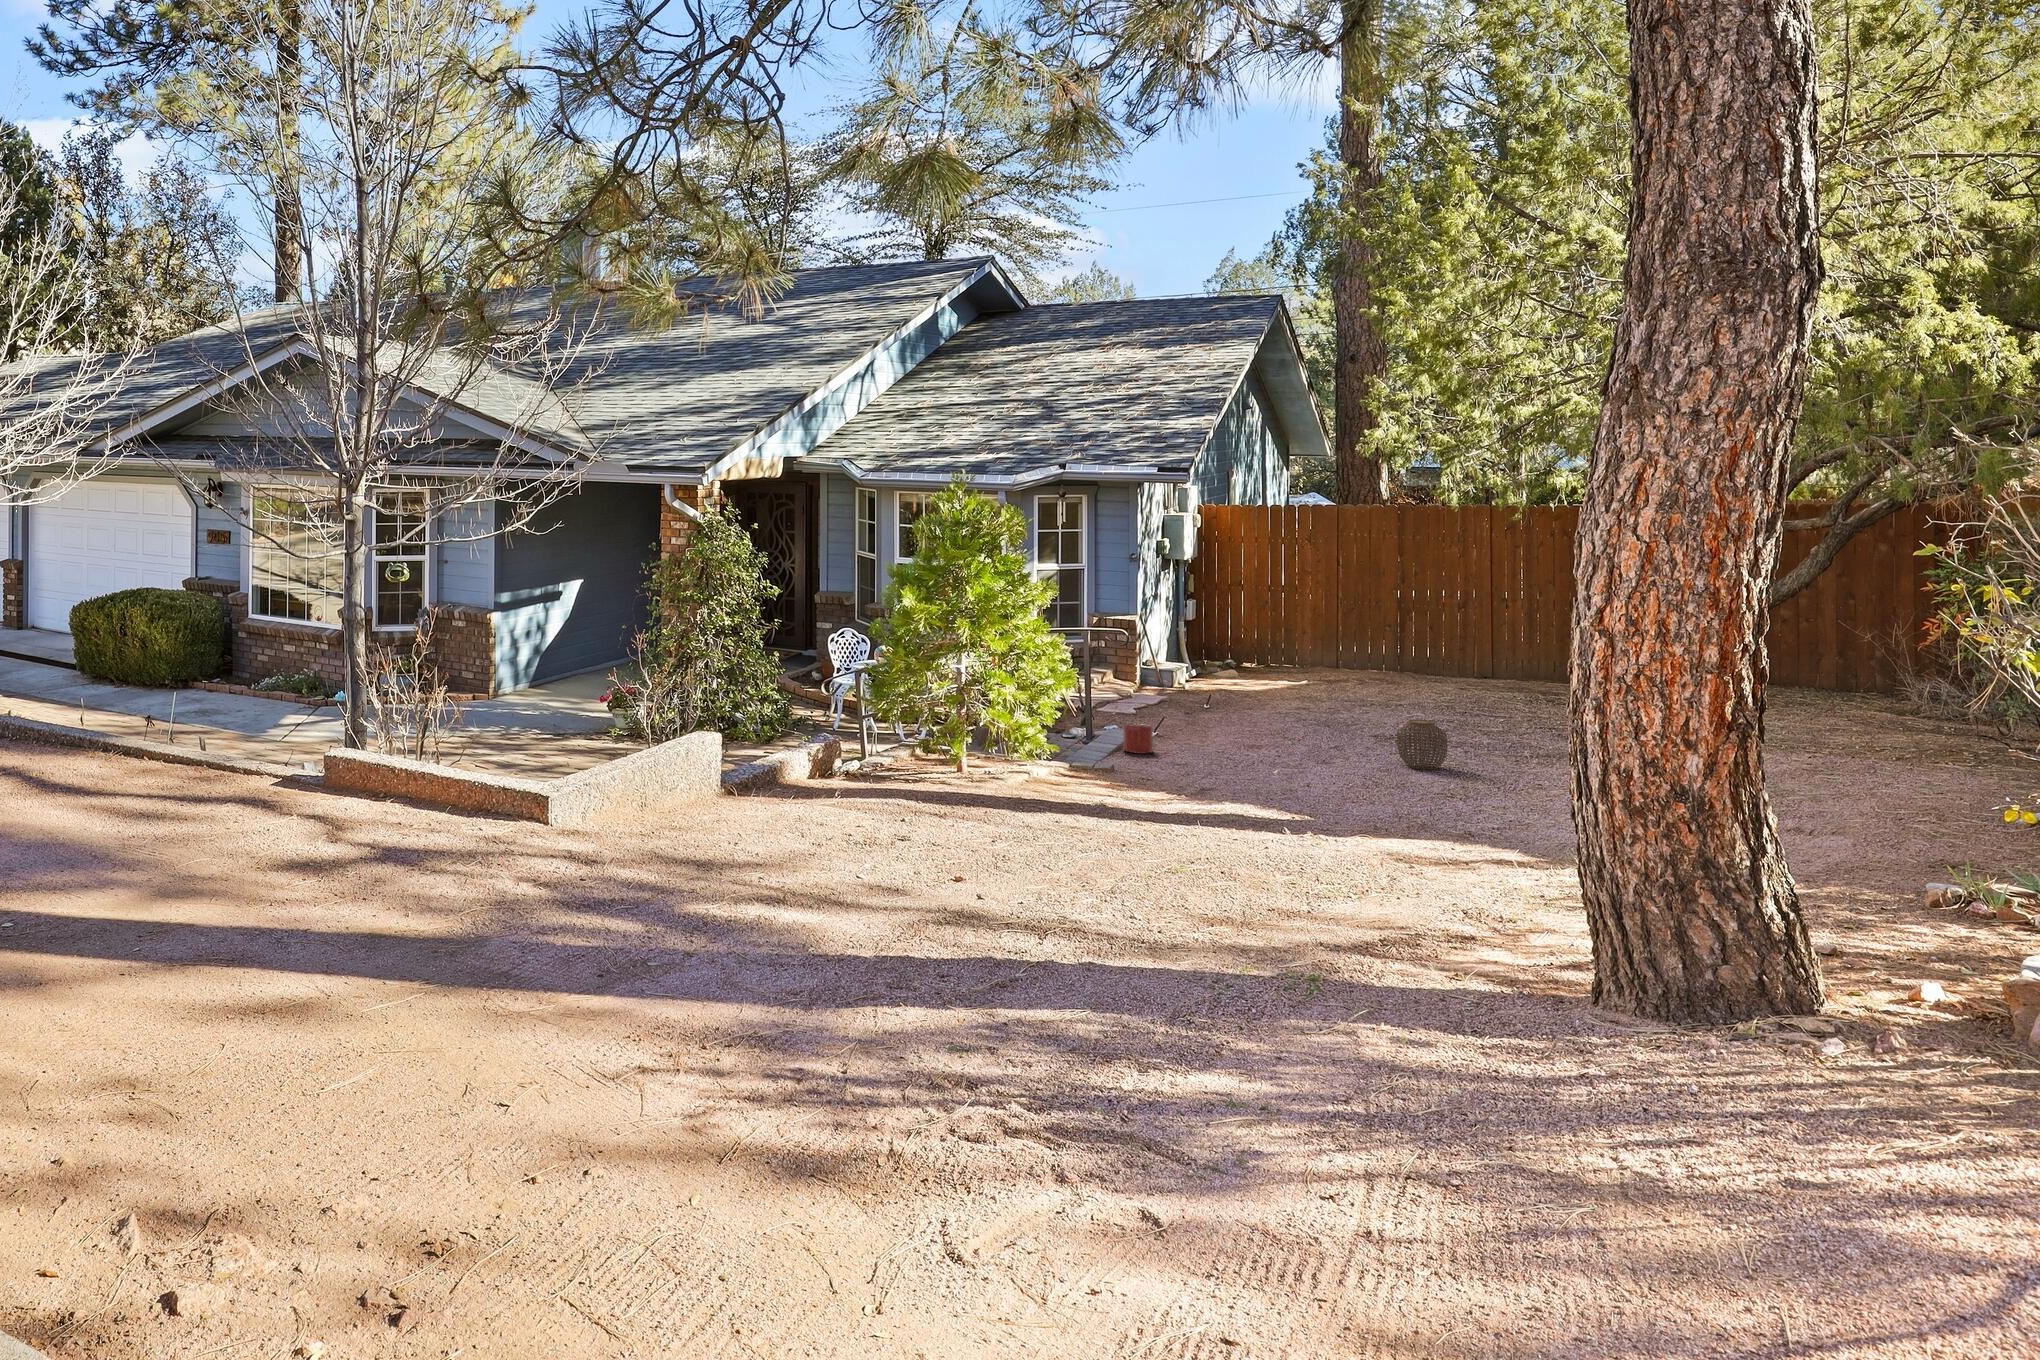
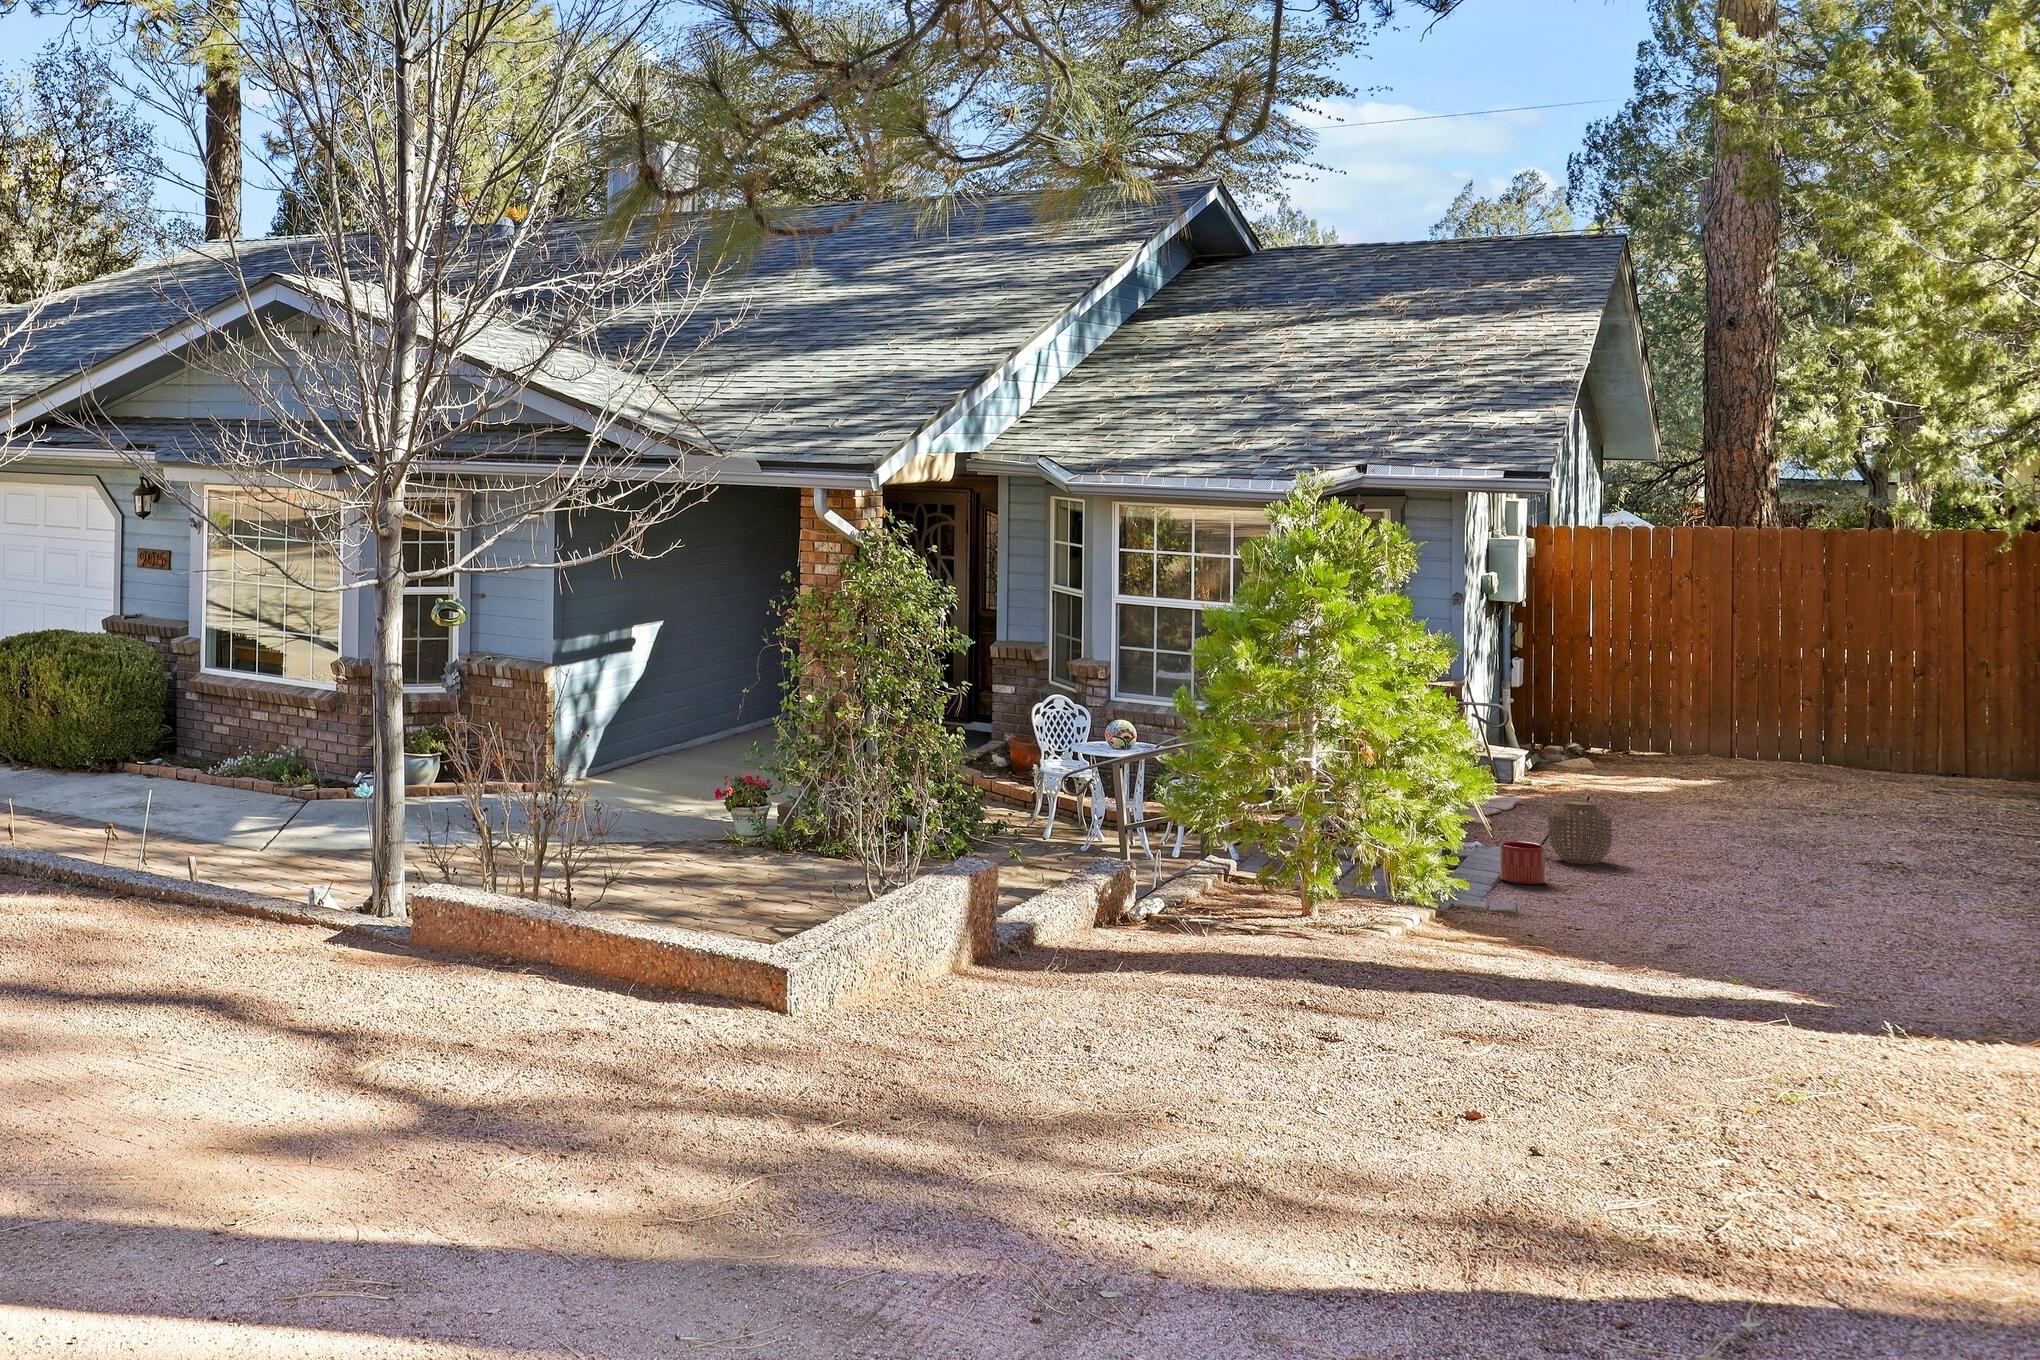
woven basket: present [1397,720,1447,770] -> present [1548,800,1612,864]

